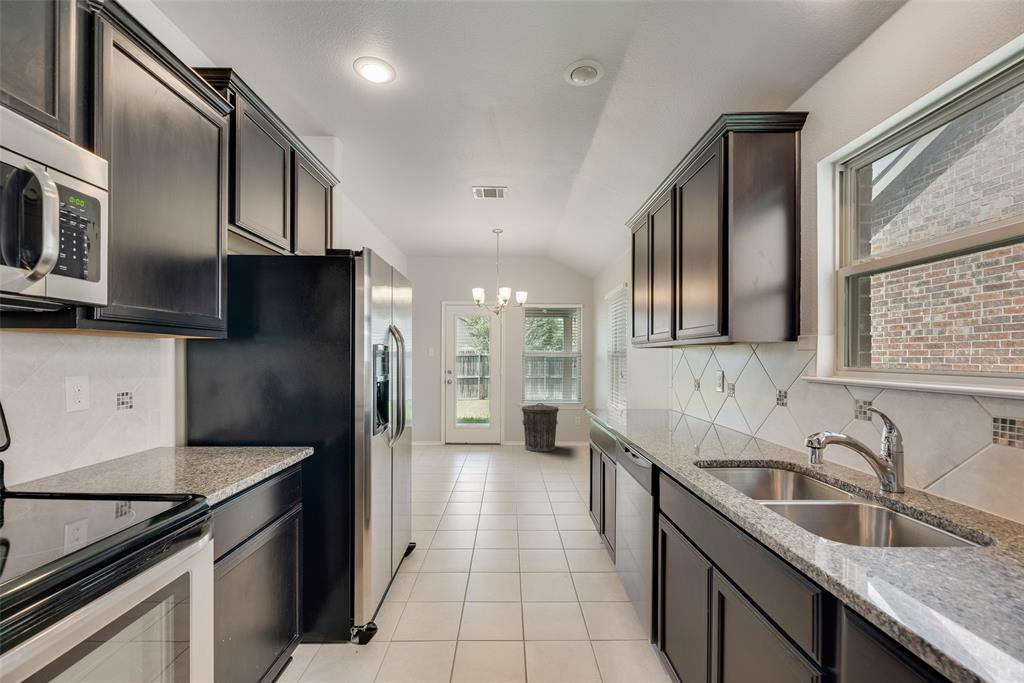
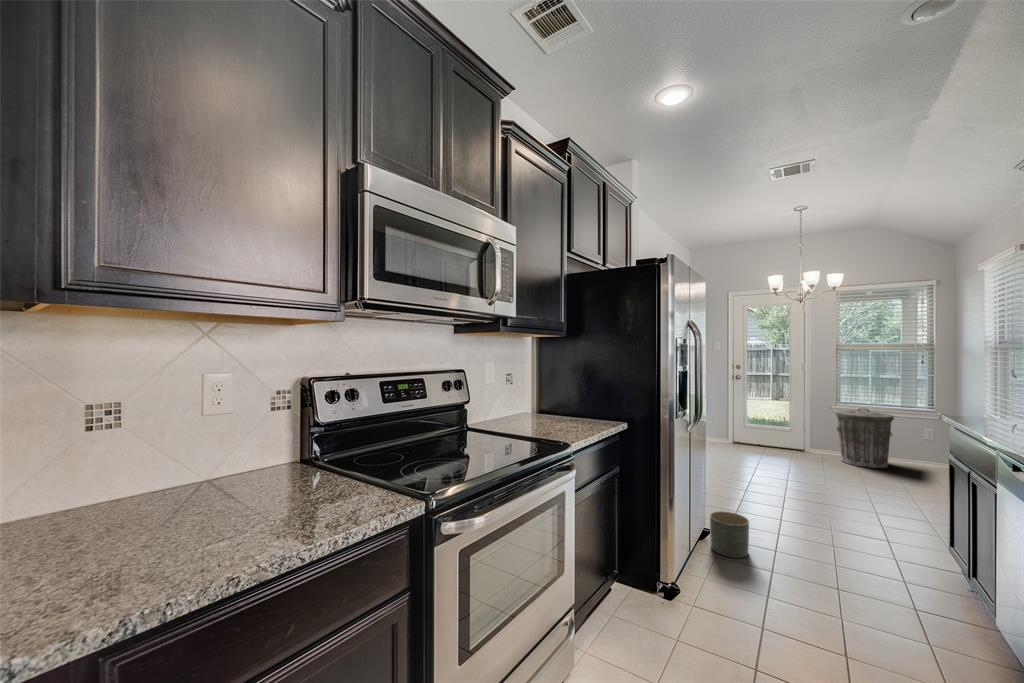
planter: none [412,522,449,571] -> present [710,511,749,558]

